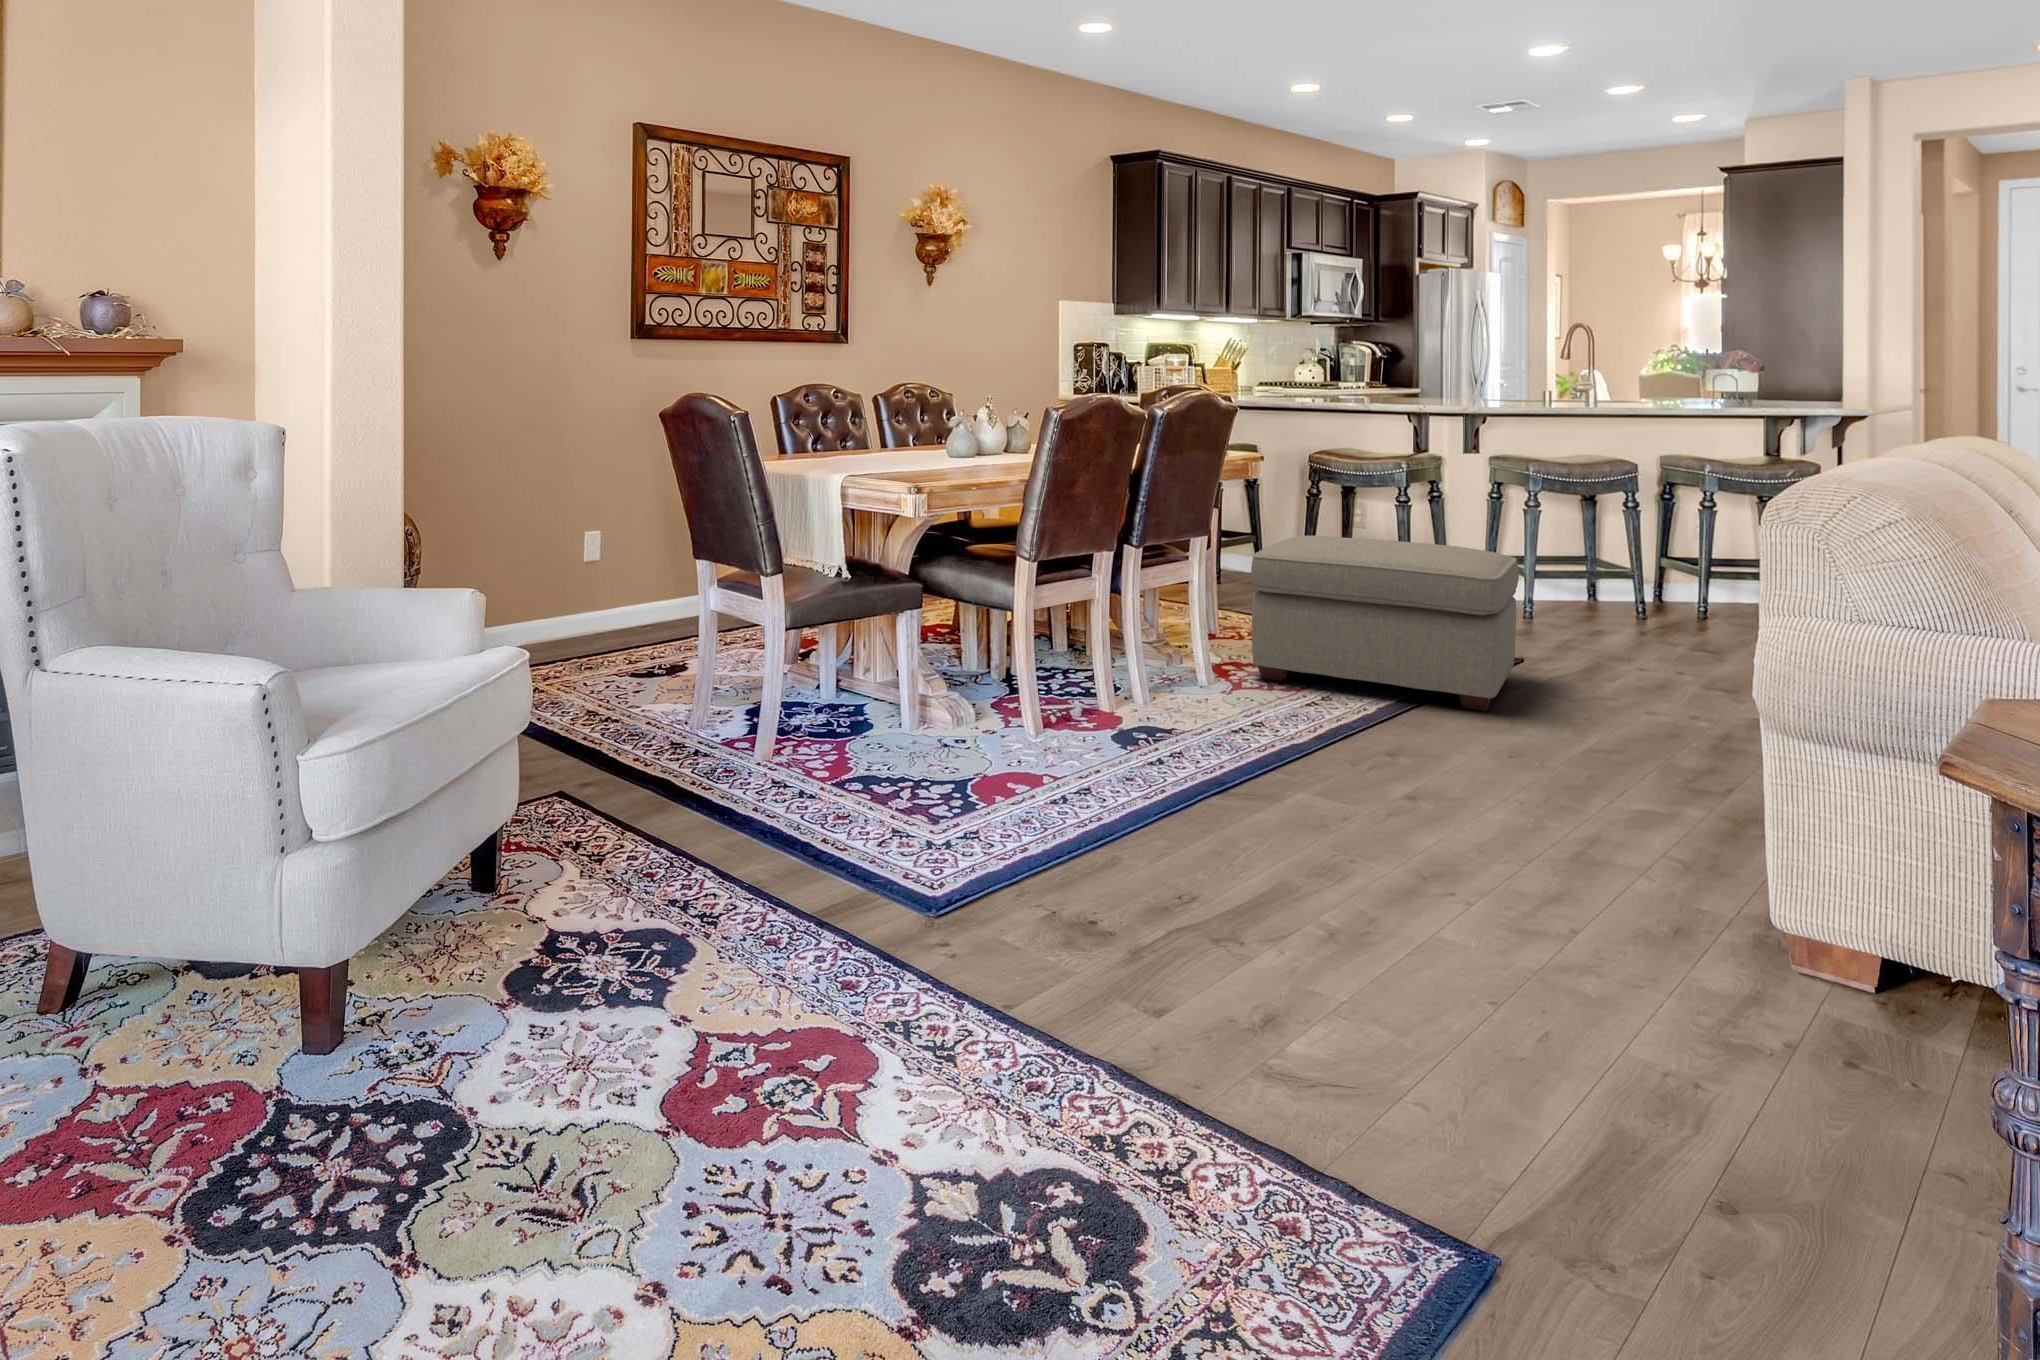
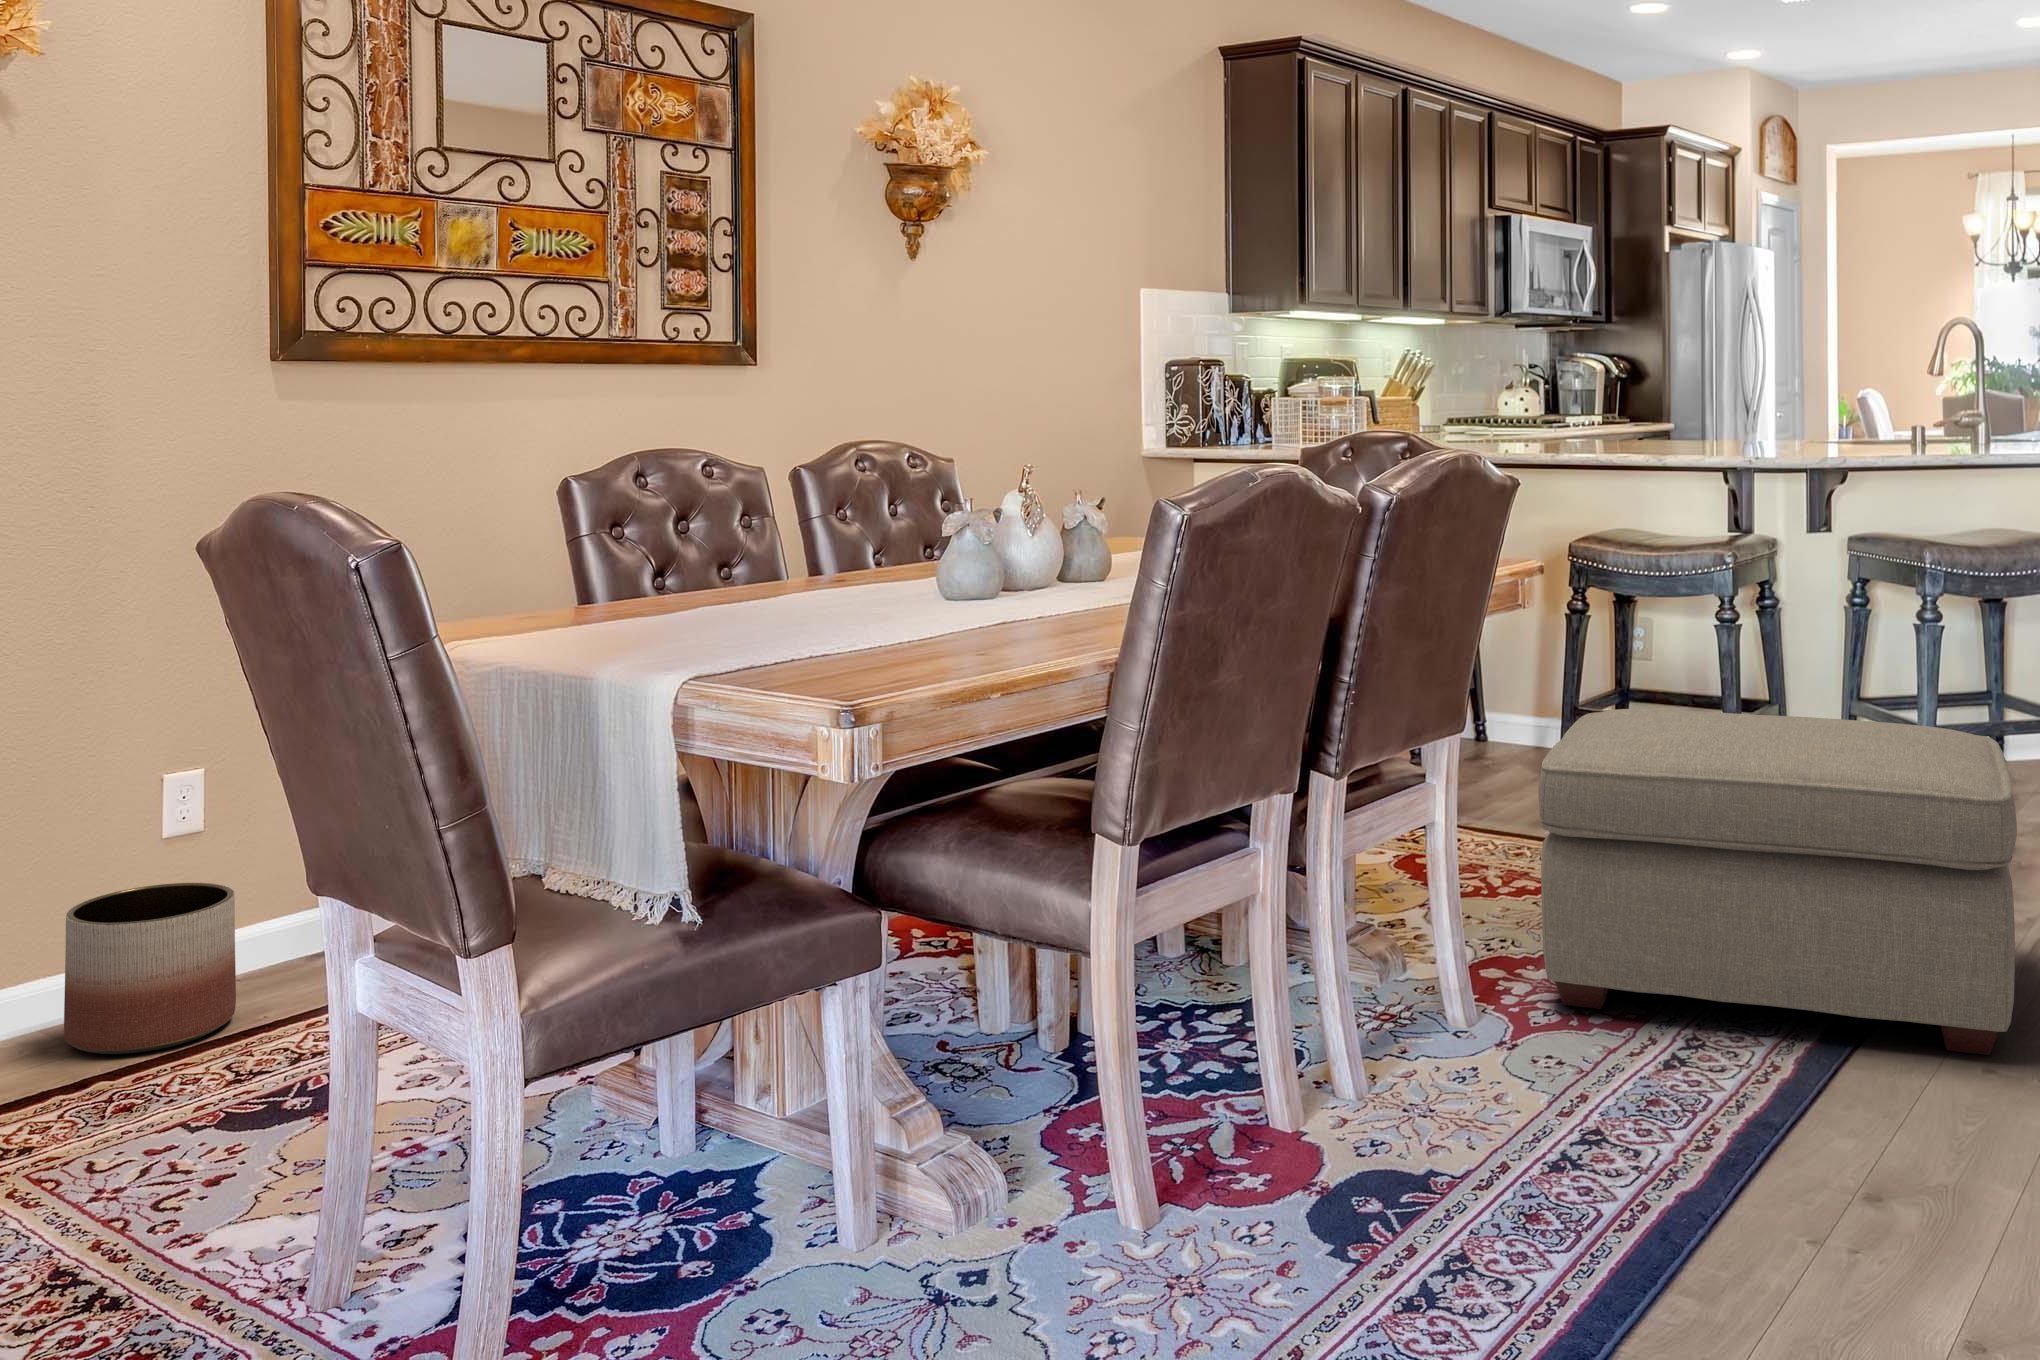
planter: none [554,579,622,649] -> present [64,883,236,1054]

